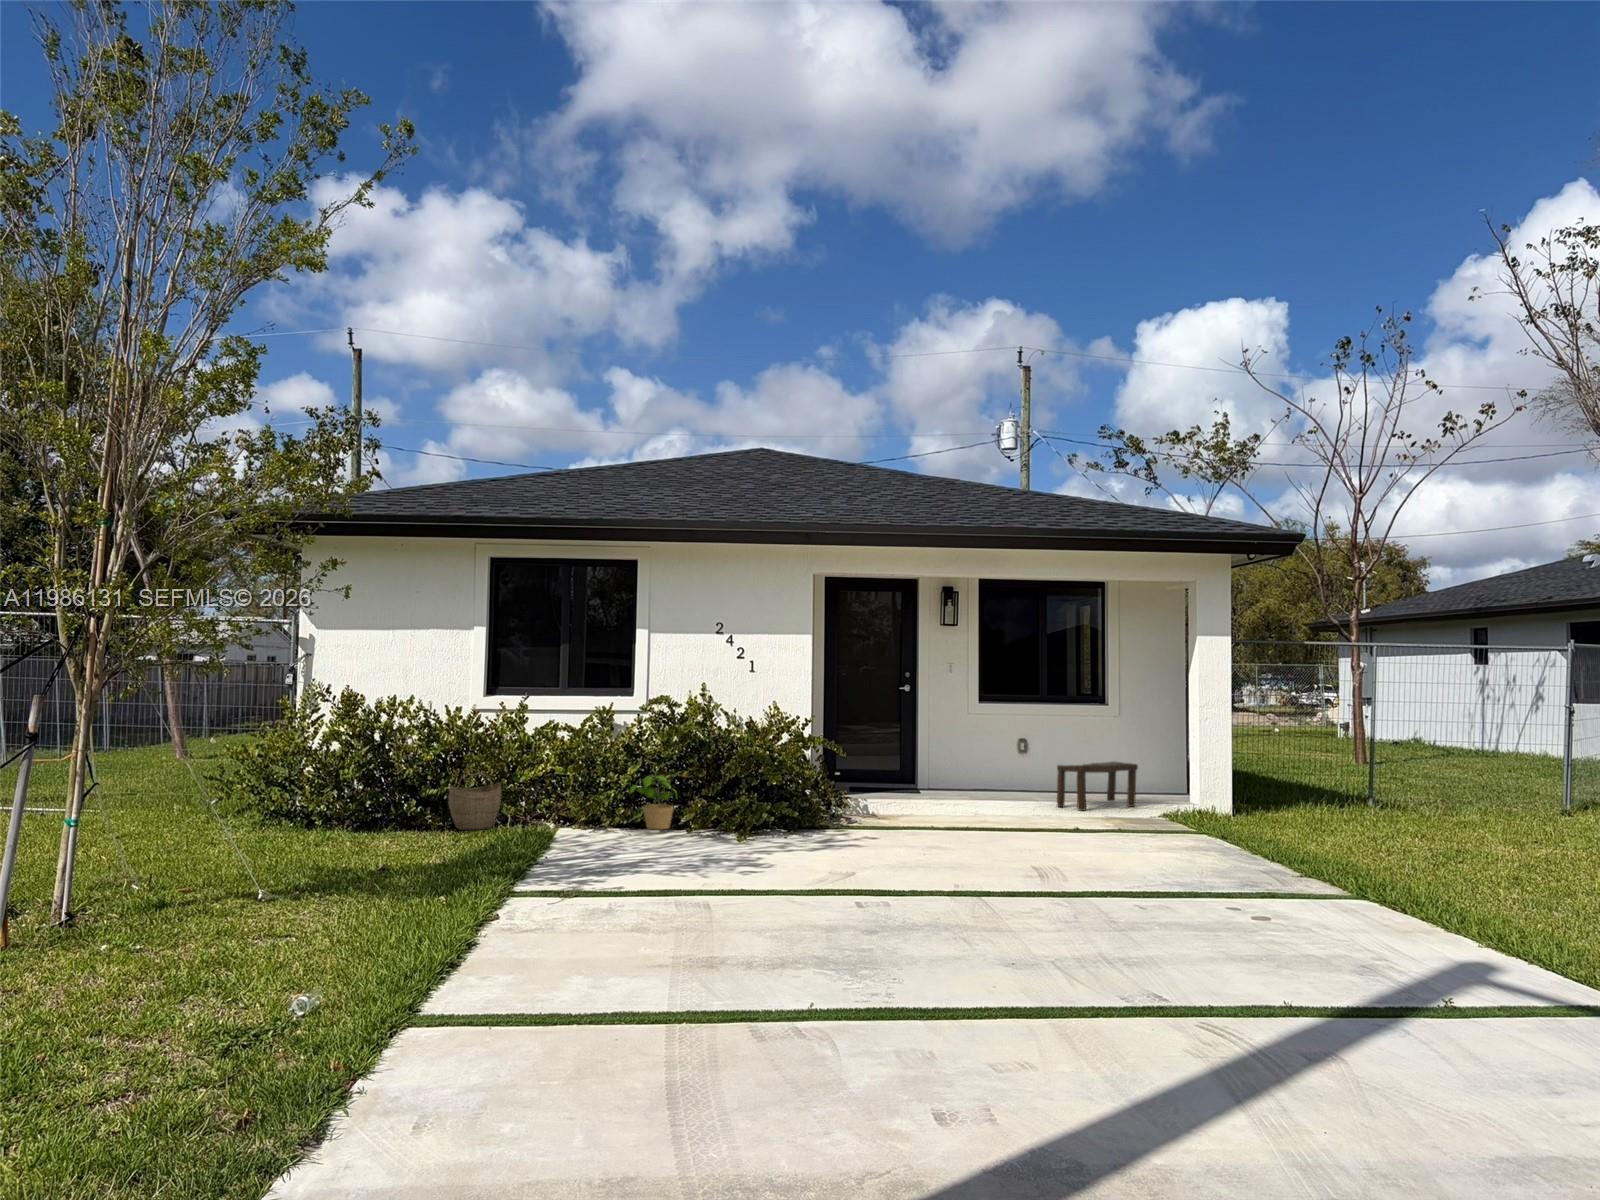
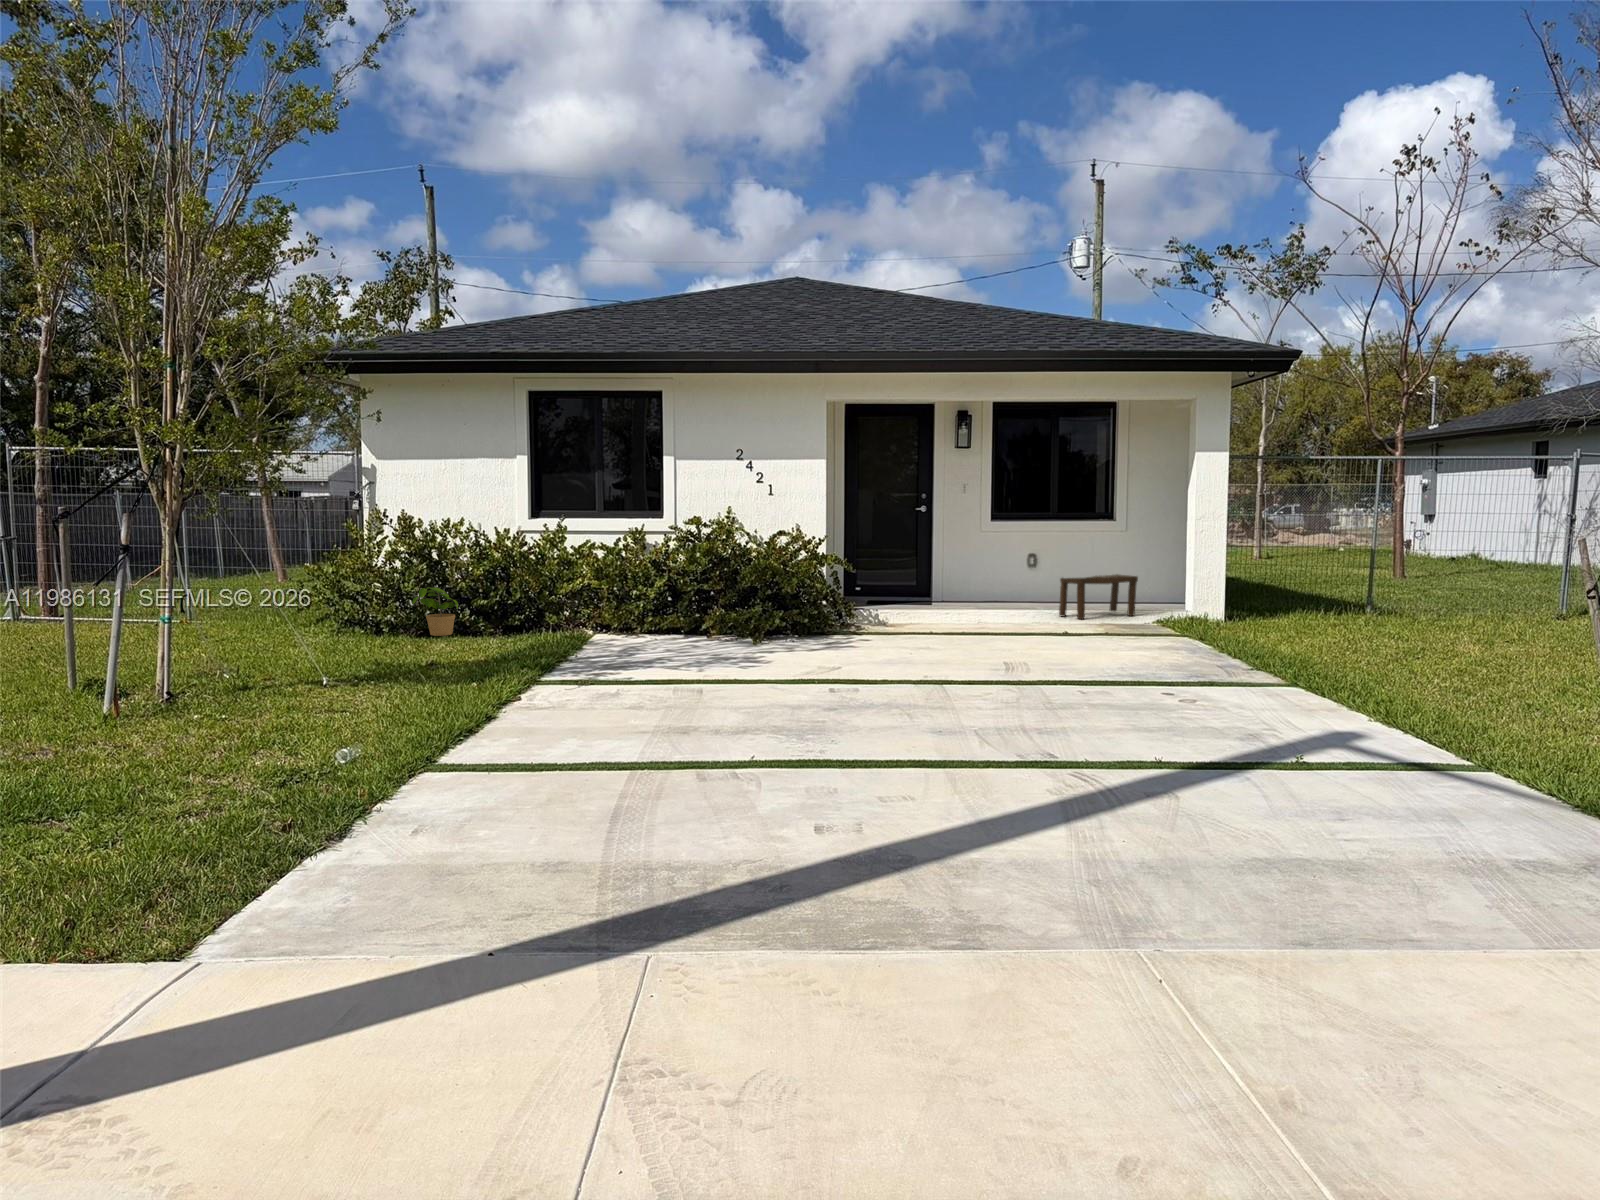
woven basket: present [448,769,501,830] -> none [496,583,542,636]
potted plant: present [630,775,677,829] -> present [412,587,458,636]

